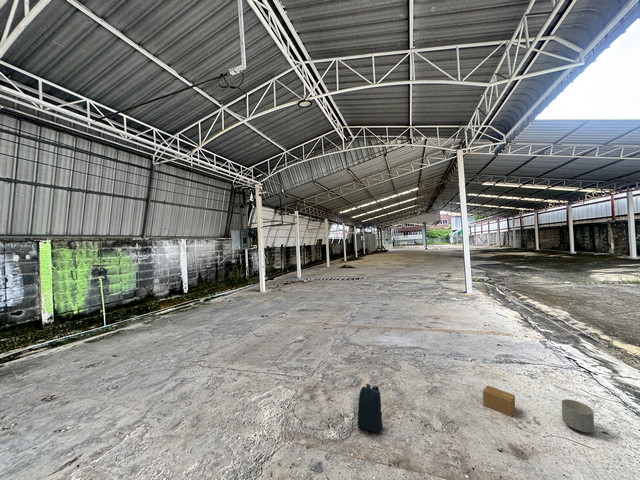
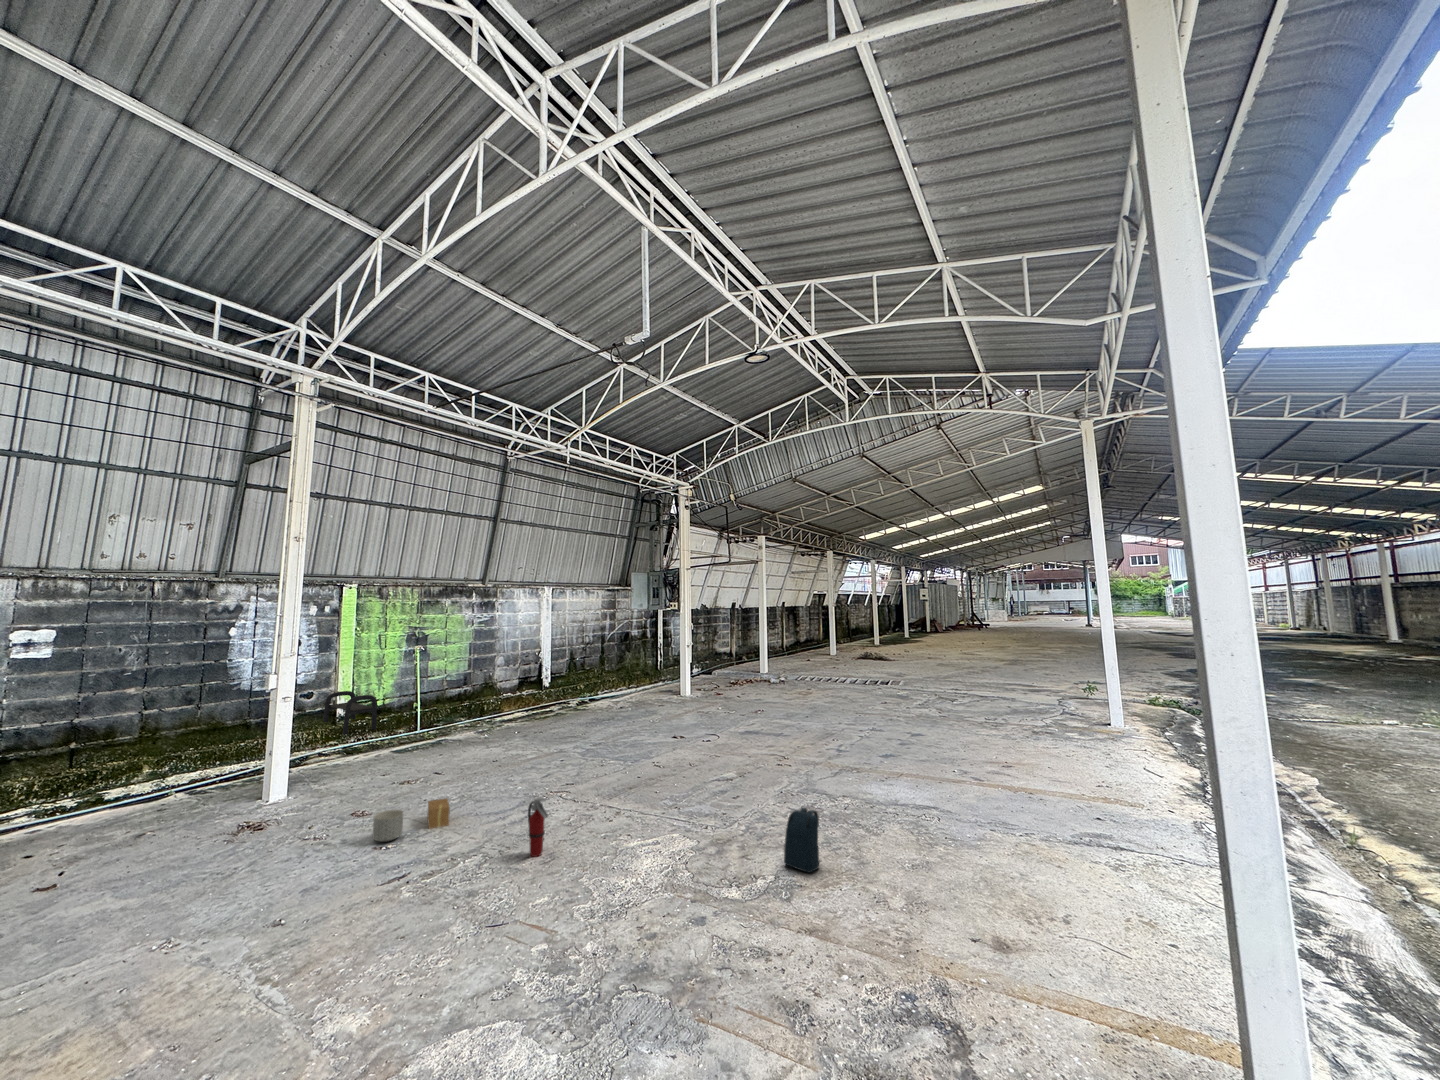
bench: none [31,307,71,336] -> present [323,691,377,735]
cardboard box: present [483,385,515,417] -> present [427,798,450,829]
planter: present [562,399,594,433] -> present [373,810,403,842]
fire extinguisher: none [160,401,178,448] -> present [528,798,548,857]

